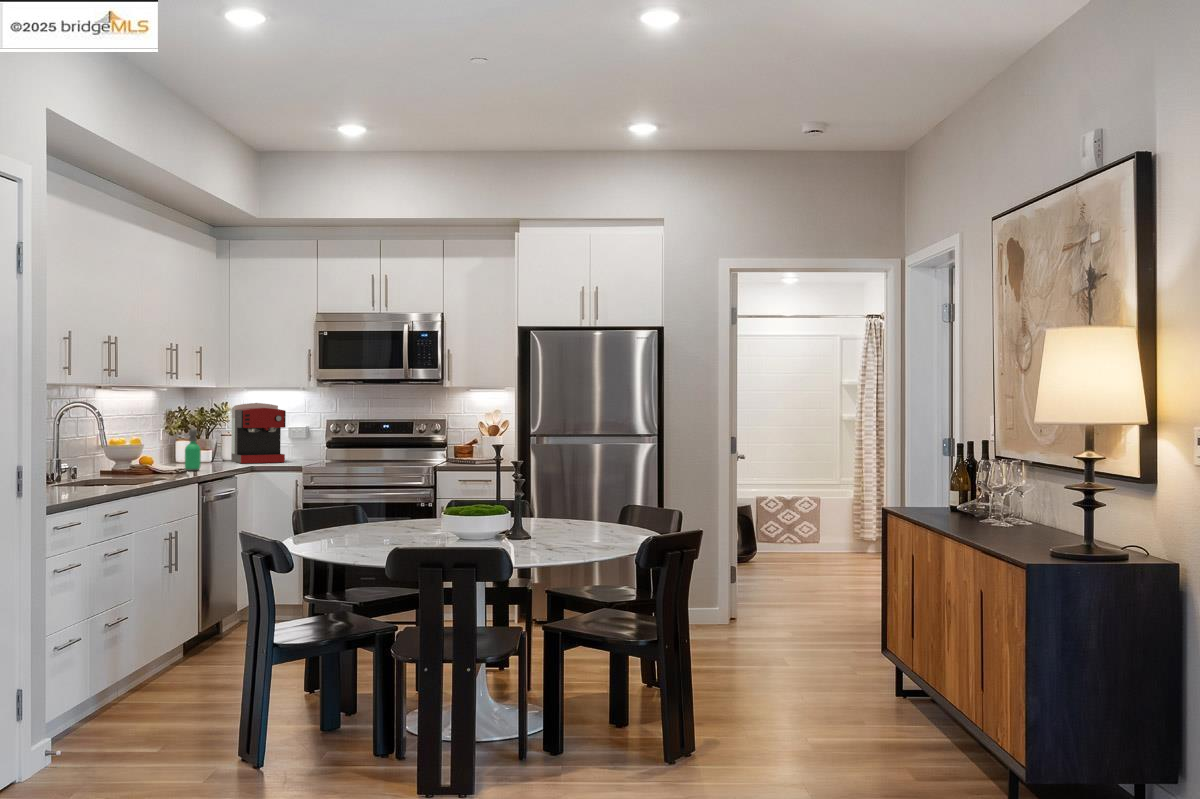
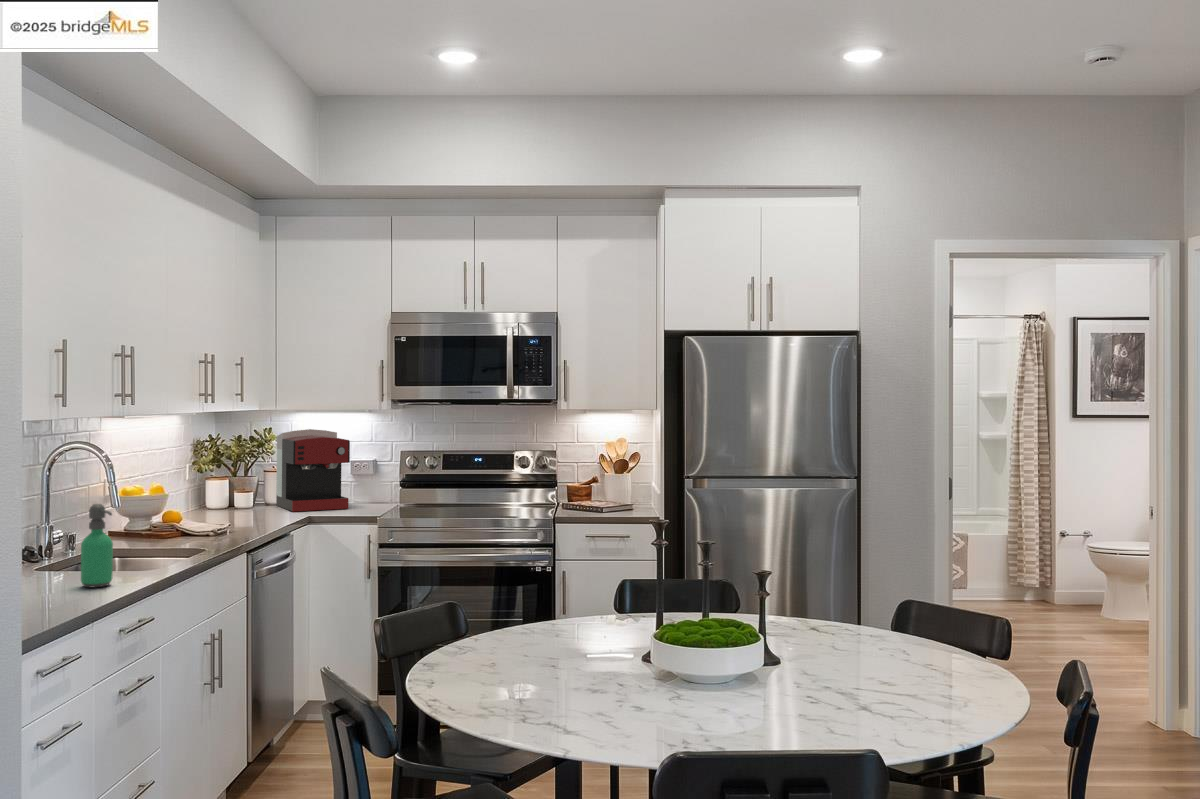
soap dispenser: present [185,429,201,471] -> present [81,504,113,588]

